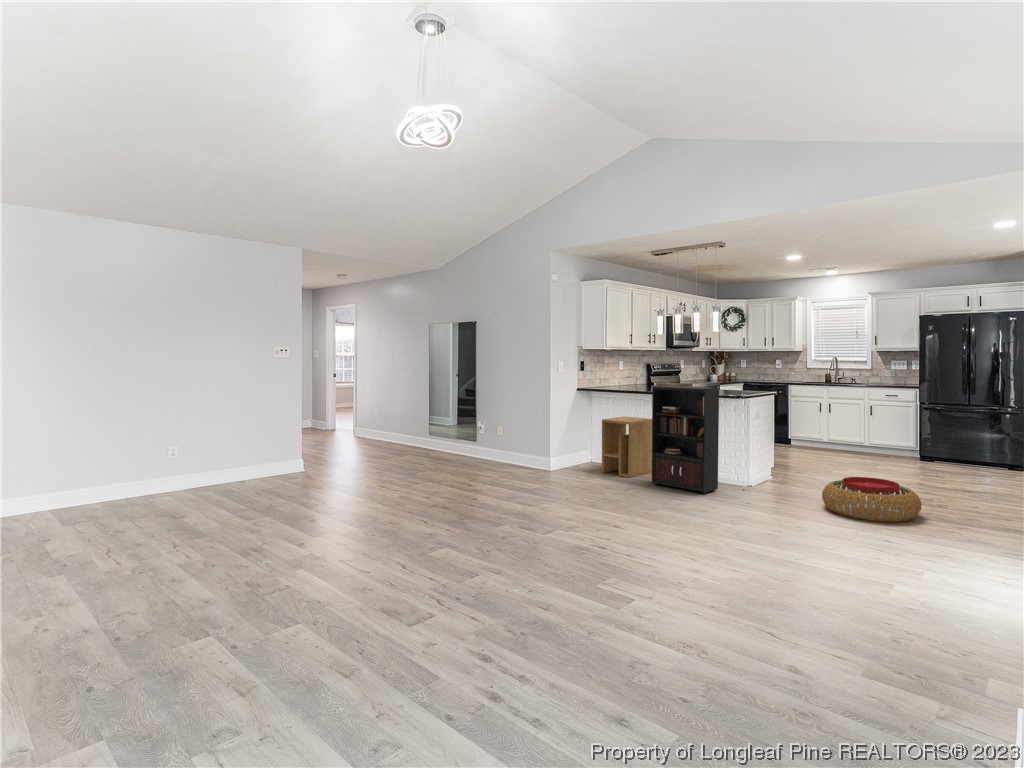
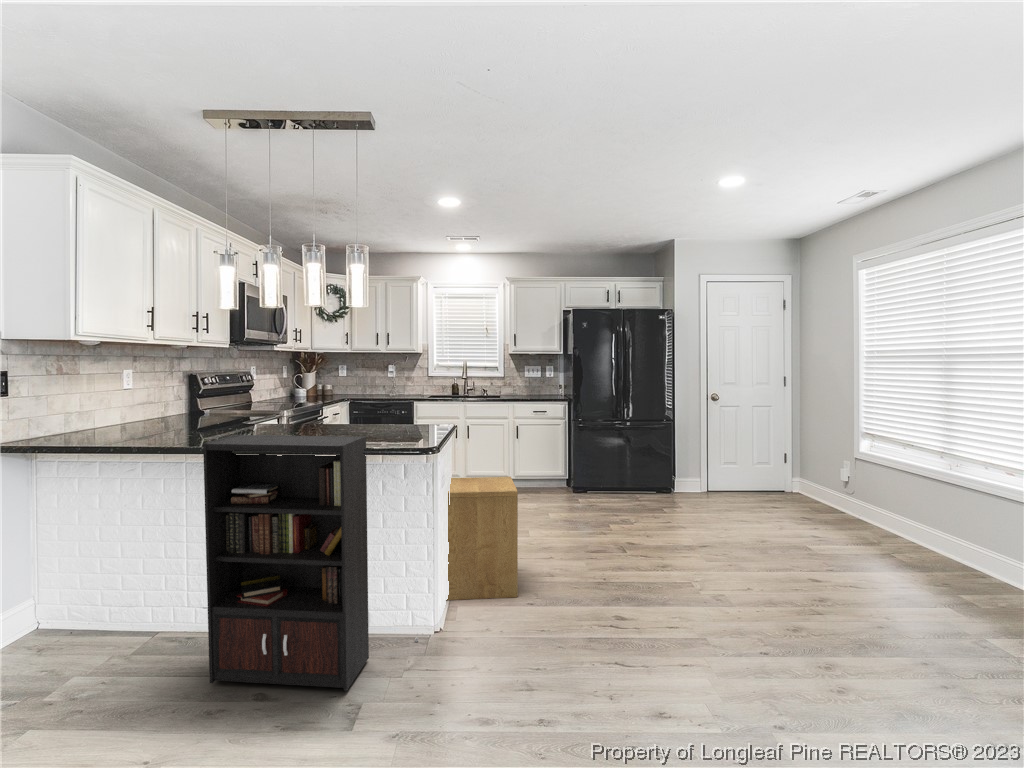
side table: present [602,416,652,478] -> present [447,477,518,600]
pouf: present [822,477,921,522] -> none [572,581,732,690]

